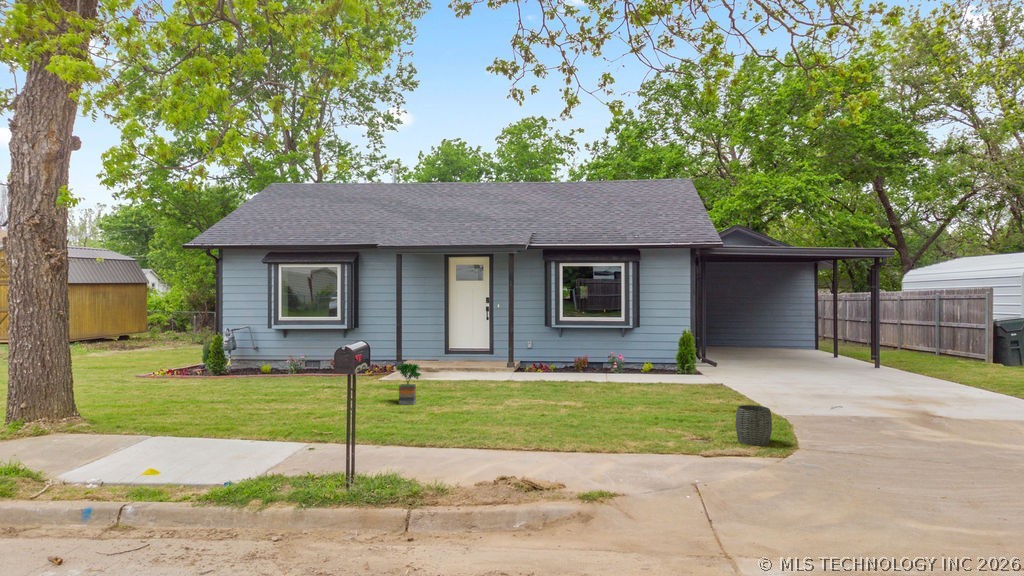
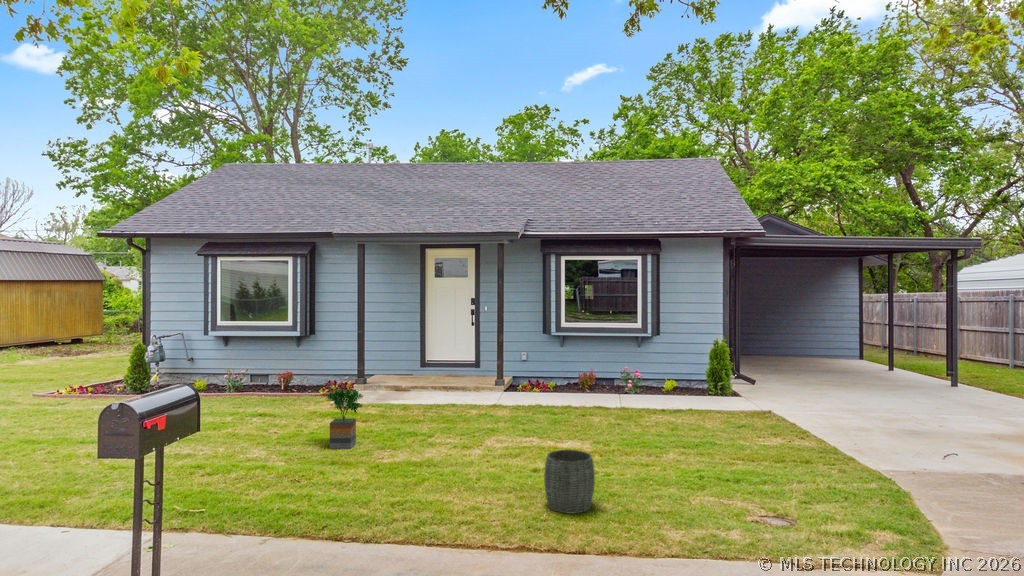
woven basket: present [736,405,772,445] -> present [544,450,595,514]

